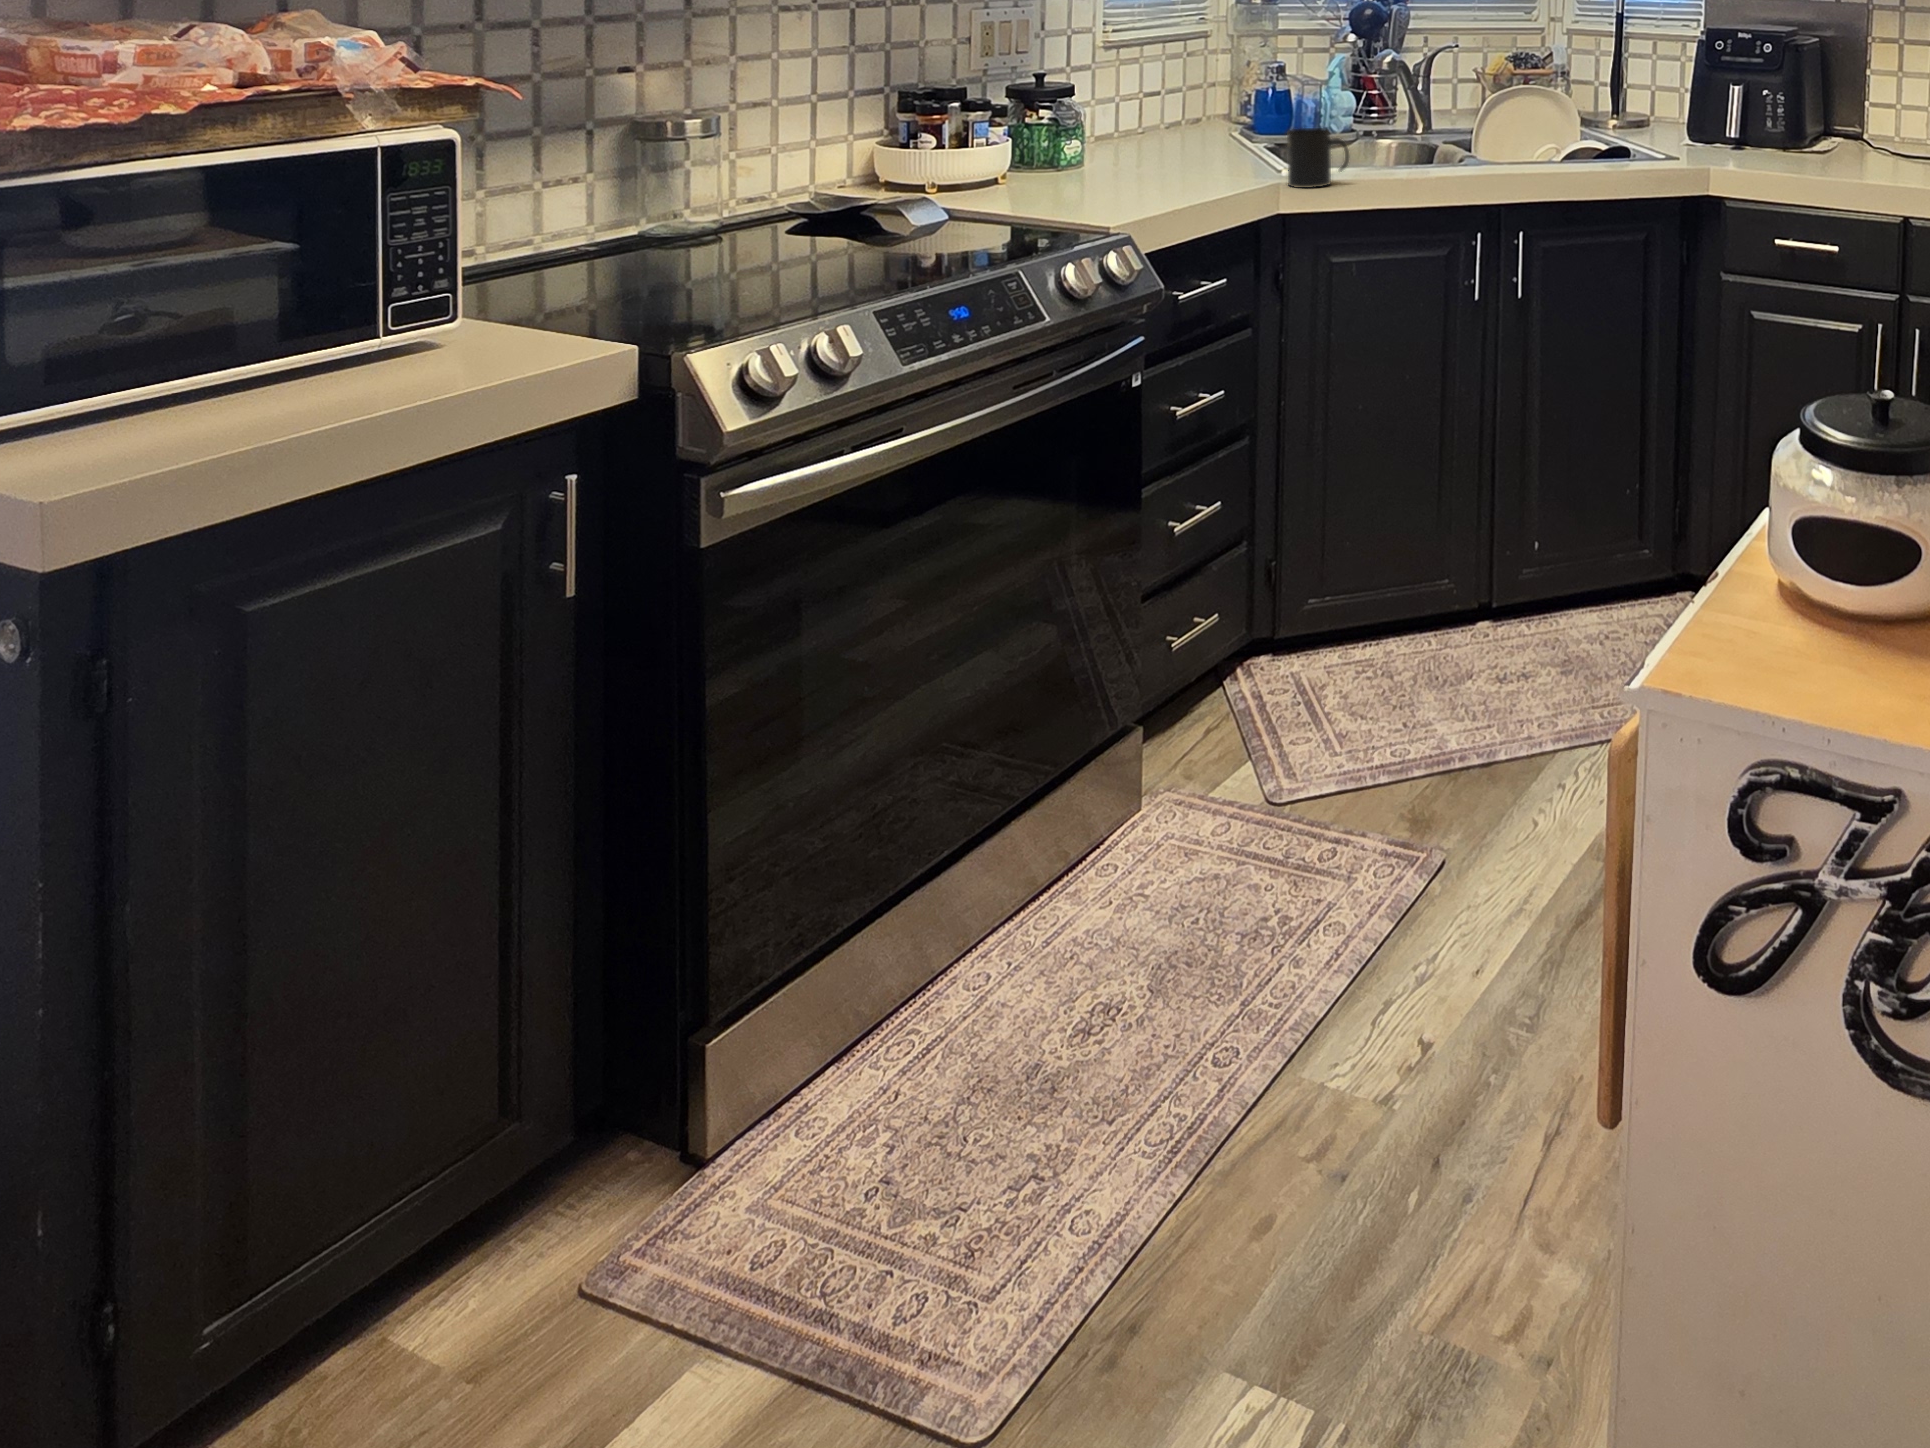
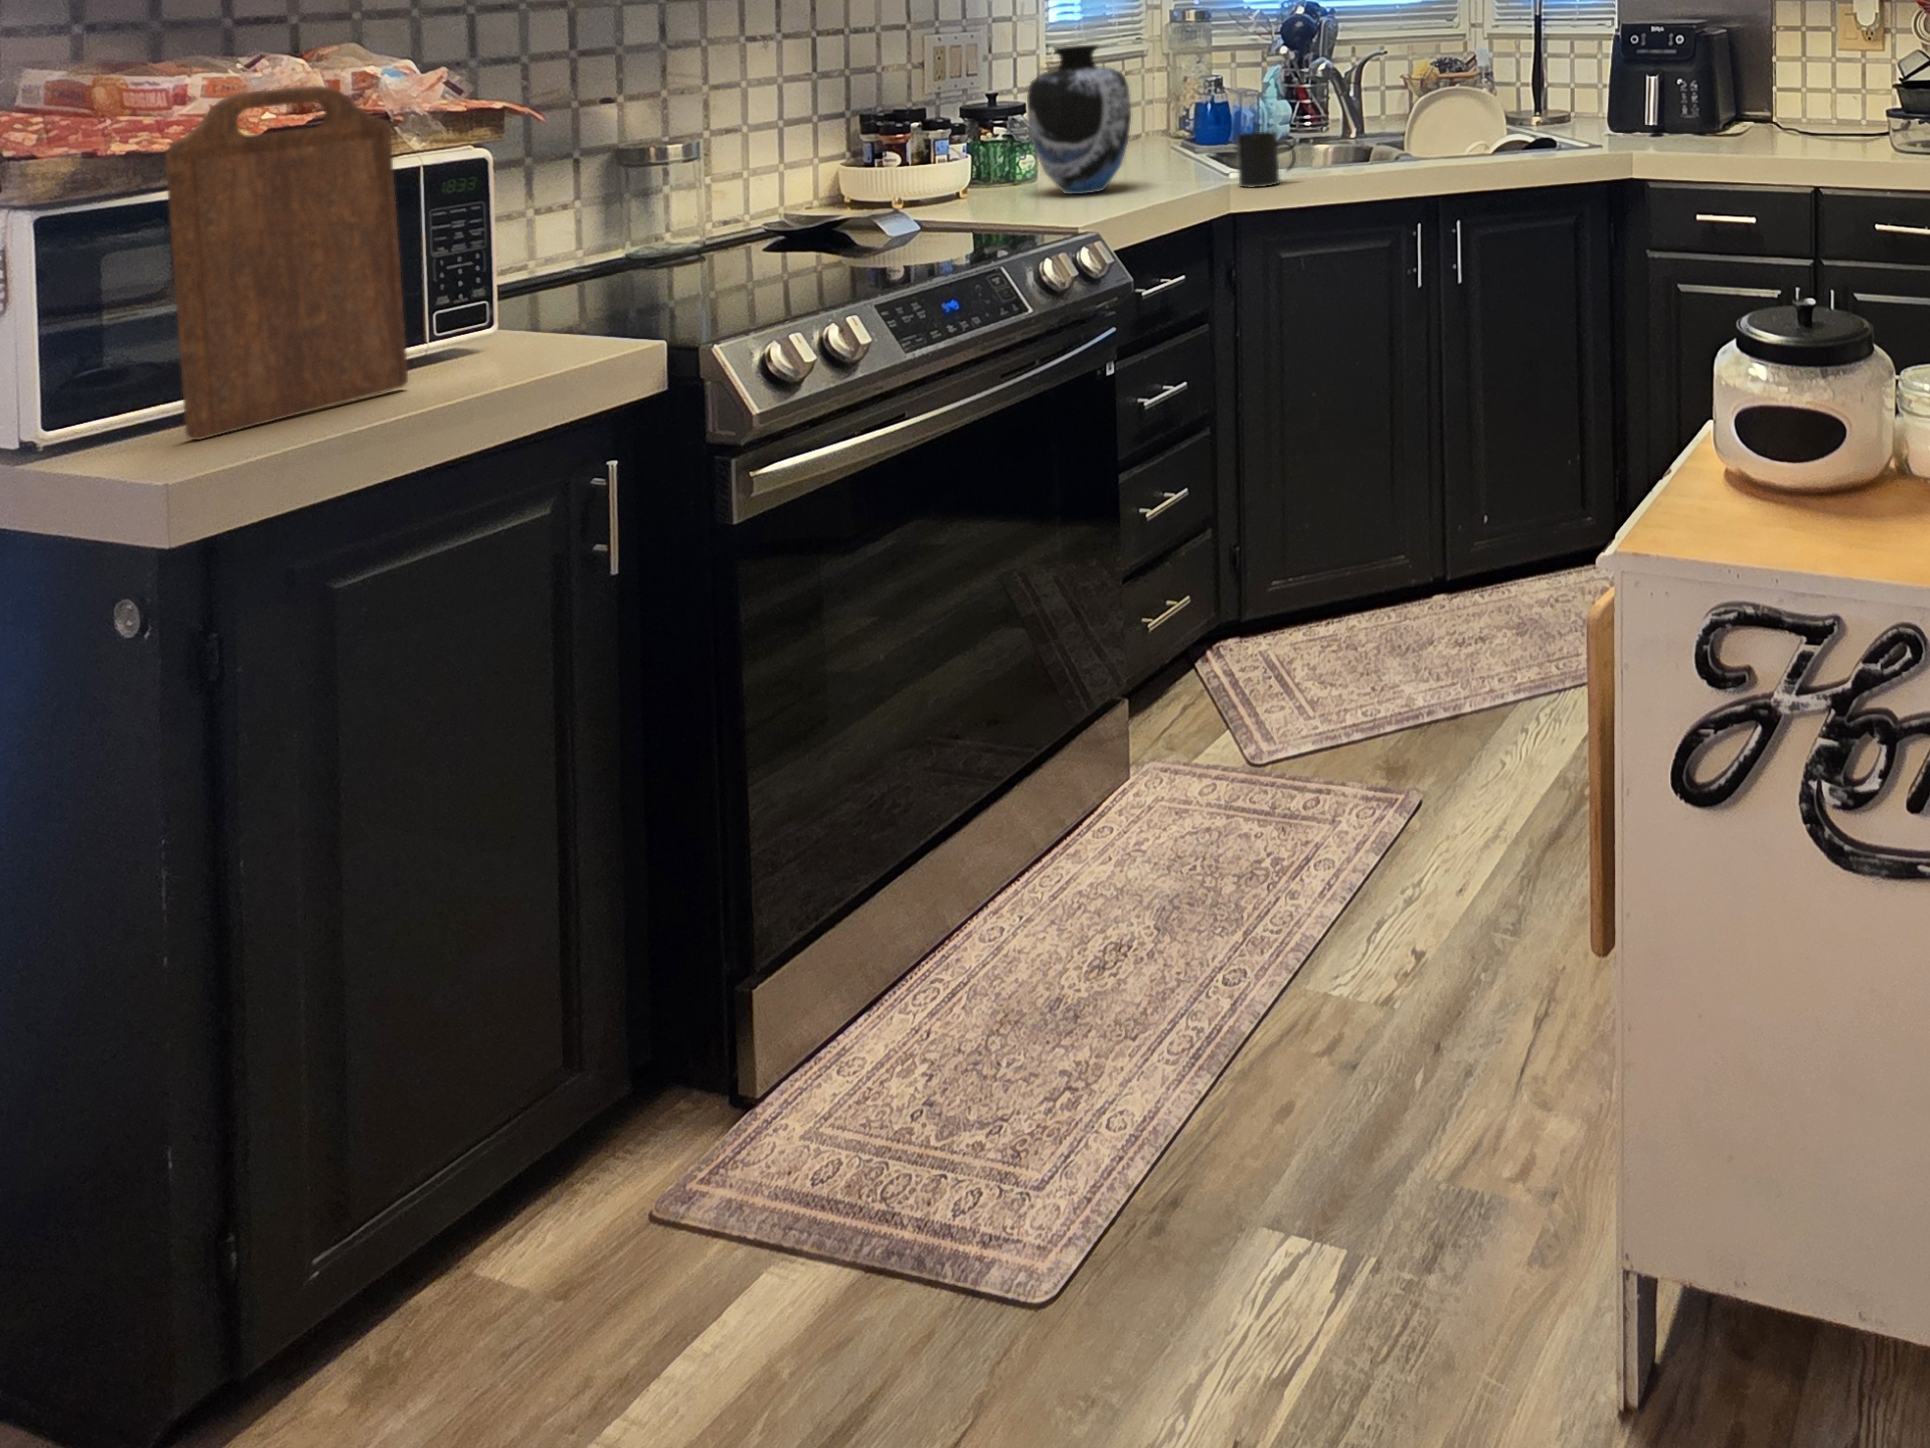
vase: none [1069,26,1178,185] -> present [1027,45,1131,194]
cutting board: none [83,60,352,443] -> present [165,86,408,440]

